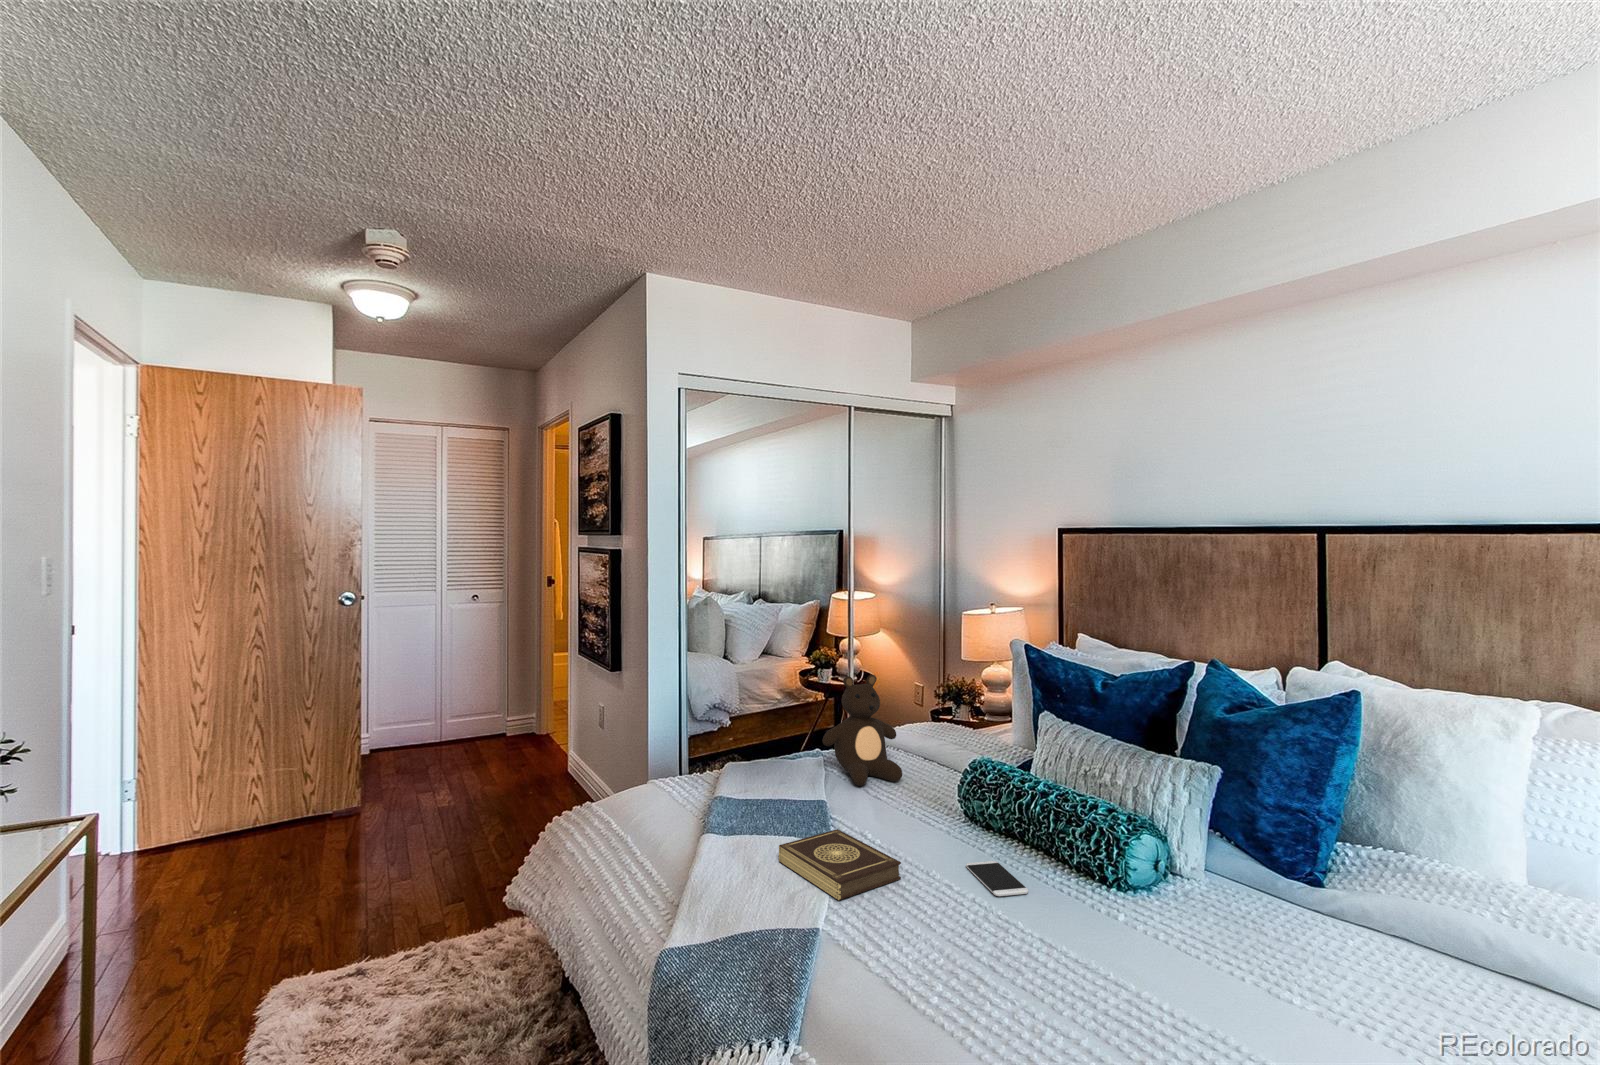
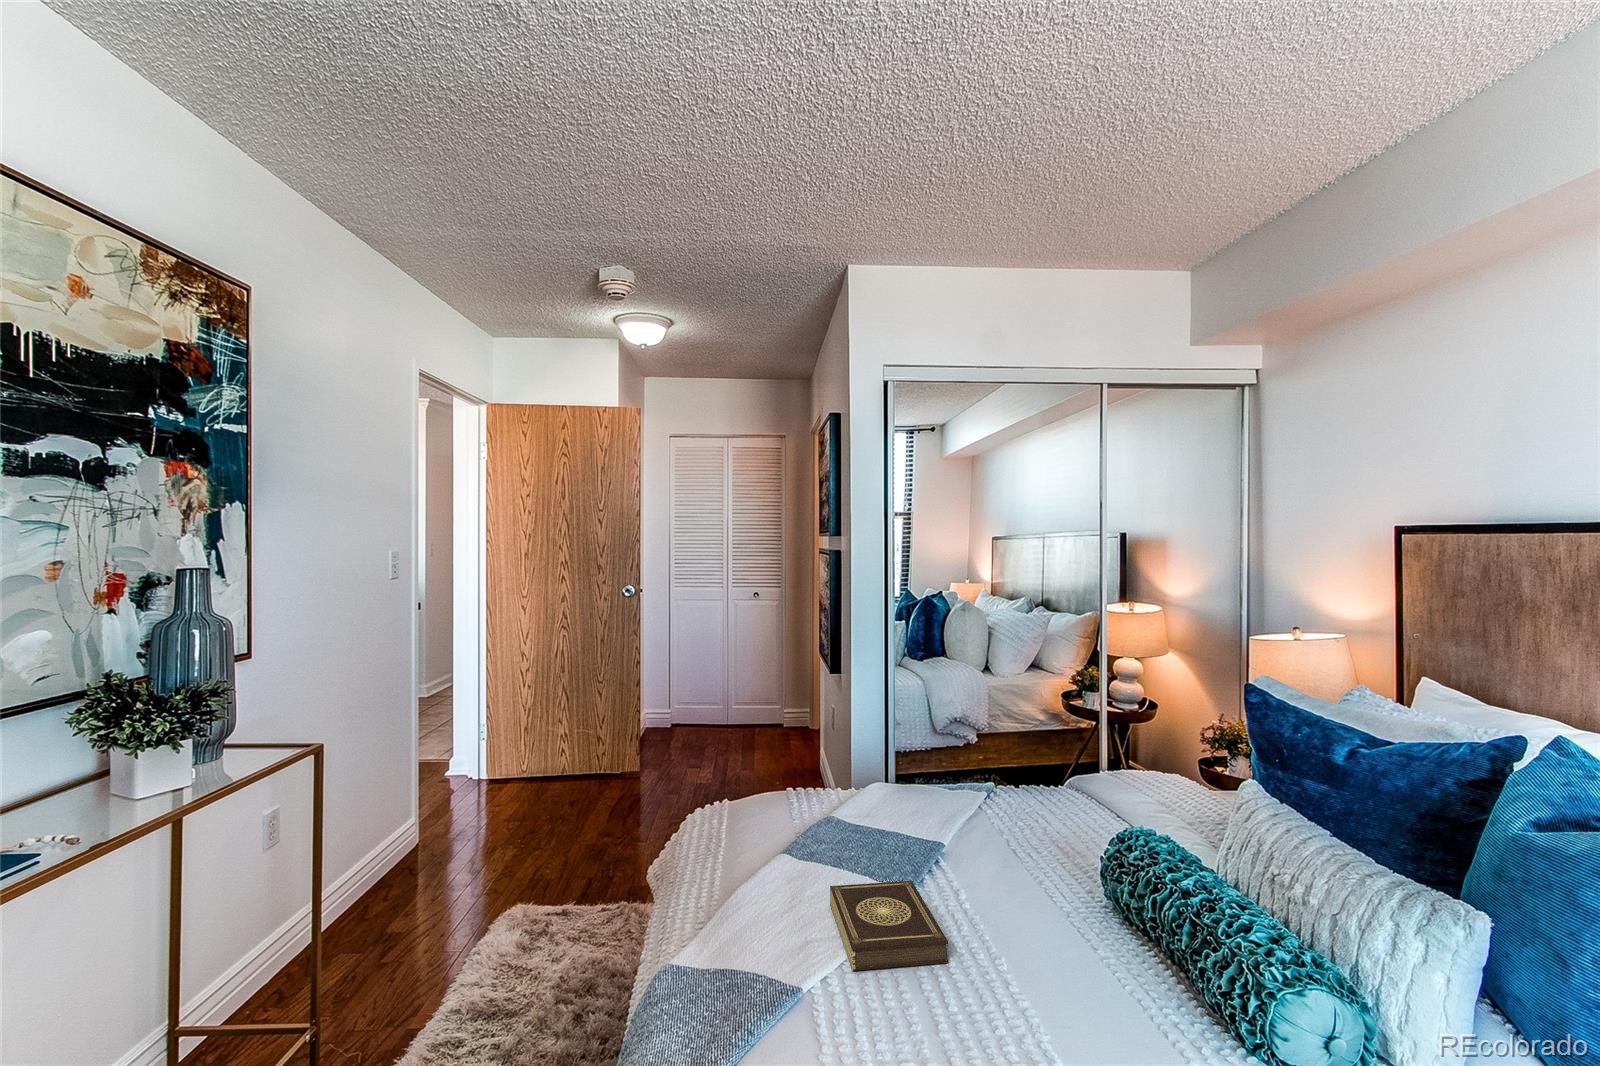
teddy bear: present [822,675,902,786] -> none [962,699,1061,833]
smartphone: present [966,861,1028,896] -> none [1046,964,1106,1031]

